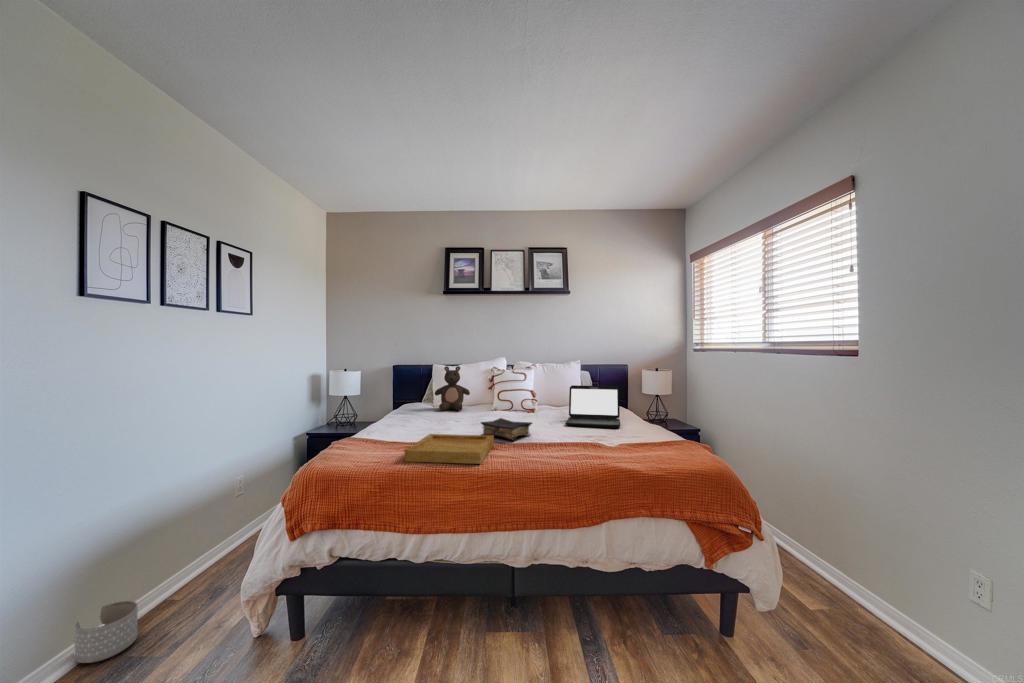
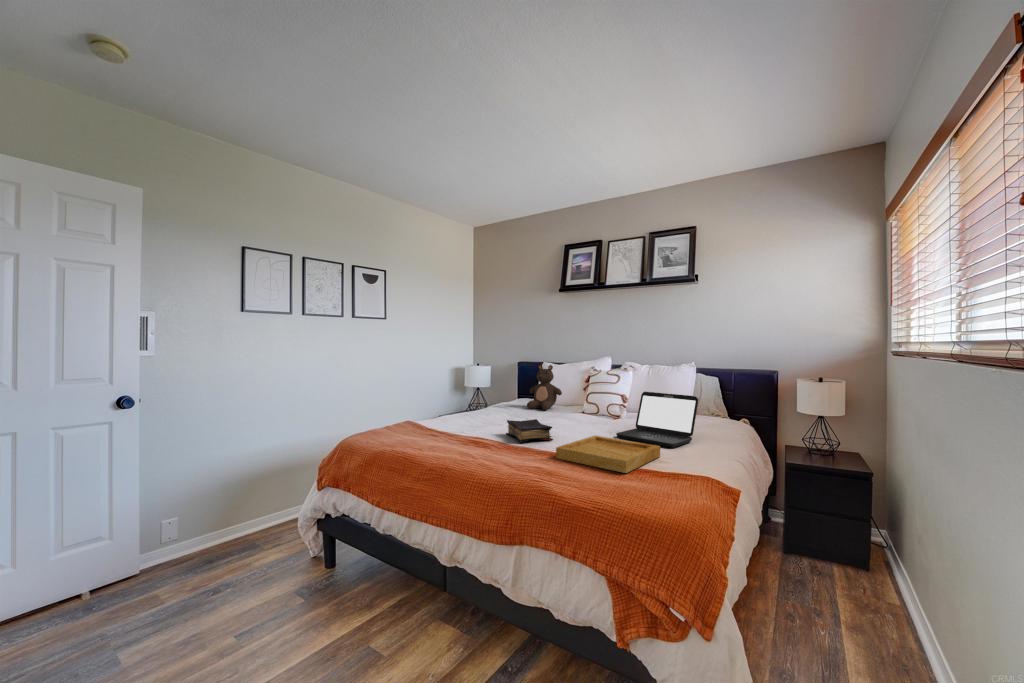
tray: present [405,434,494,464] -> present [556,436,660,473]
planter: present [74,601,138,663] -> none [237,510,271,543]

